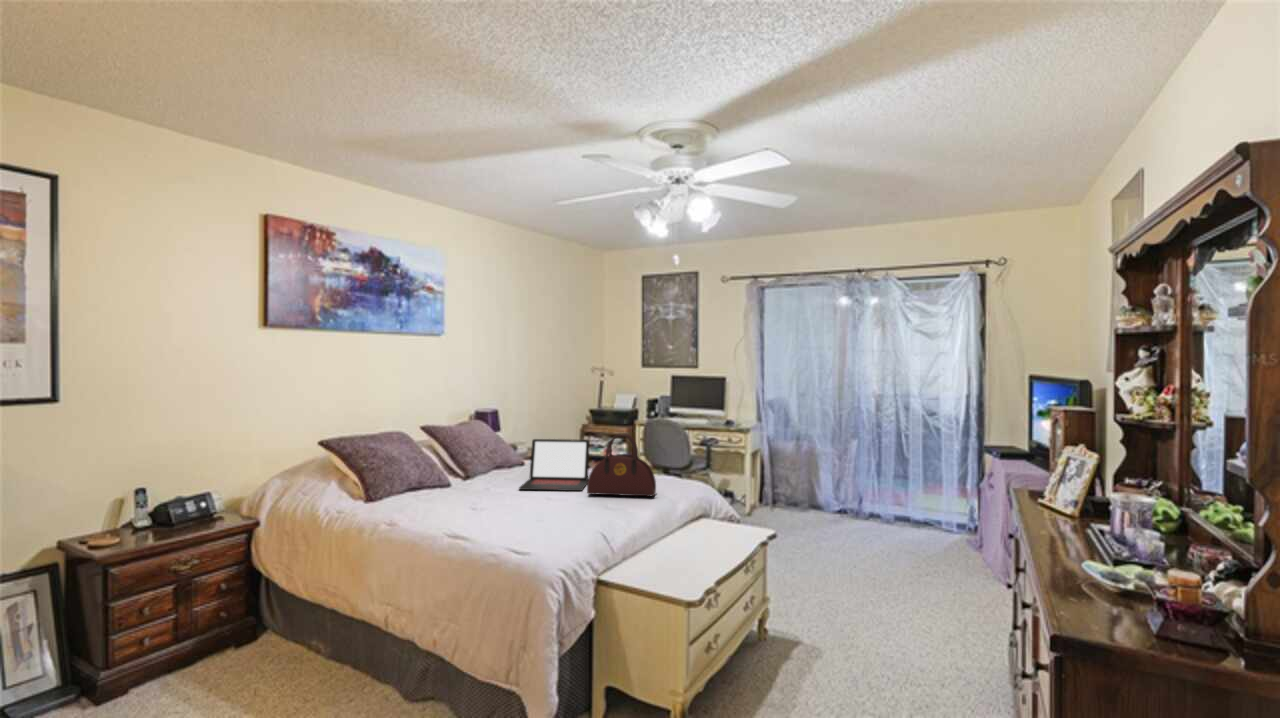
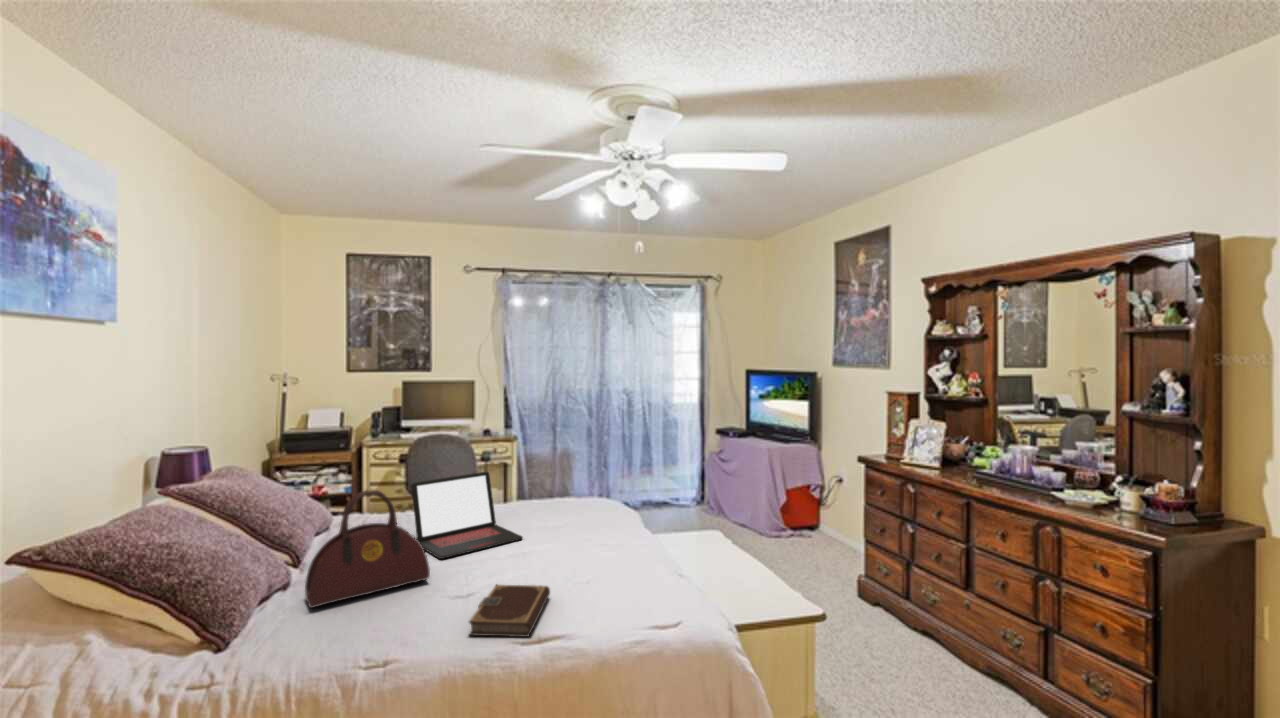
handbag: present [587,433,656,497] -> present [305,490,430,608]
notebook: none [437,503,507,529] -> present [469,585,550,637]

